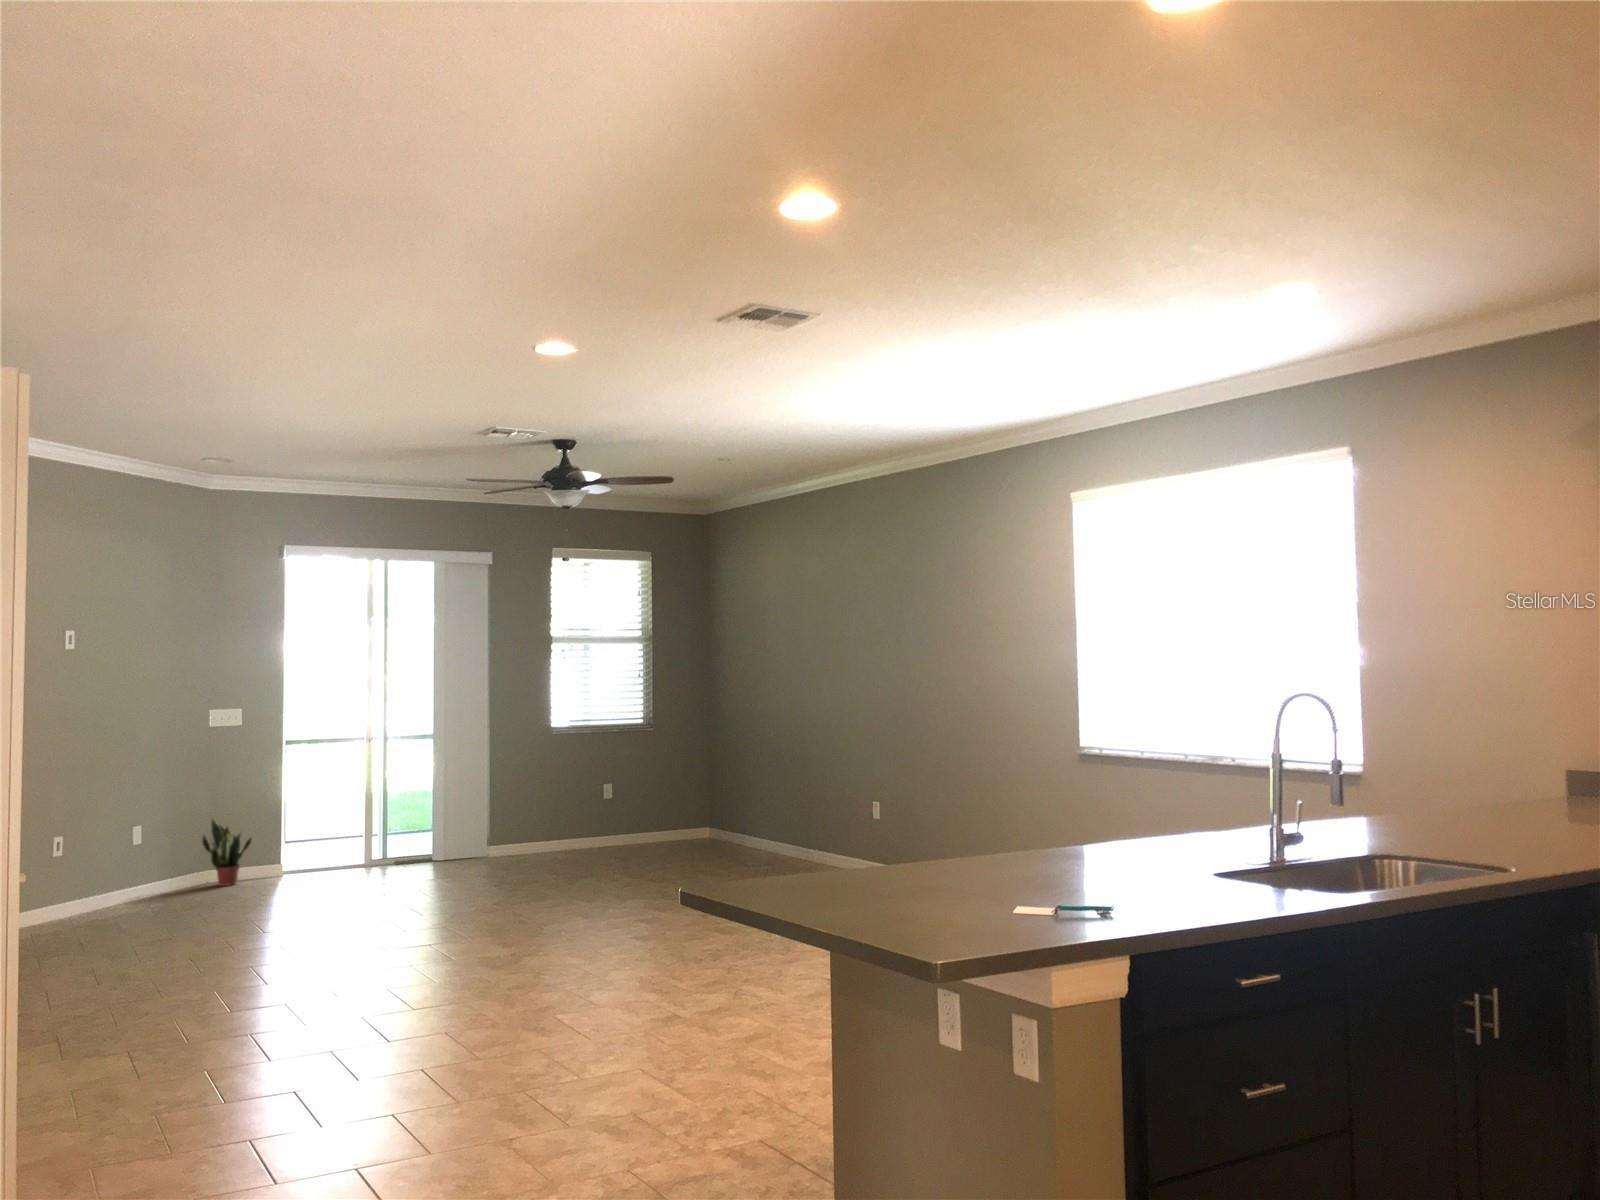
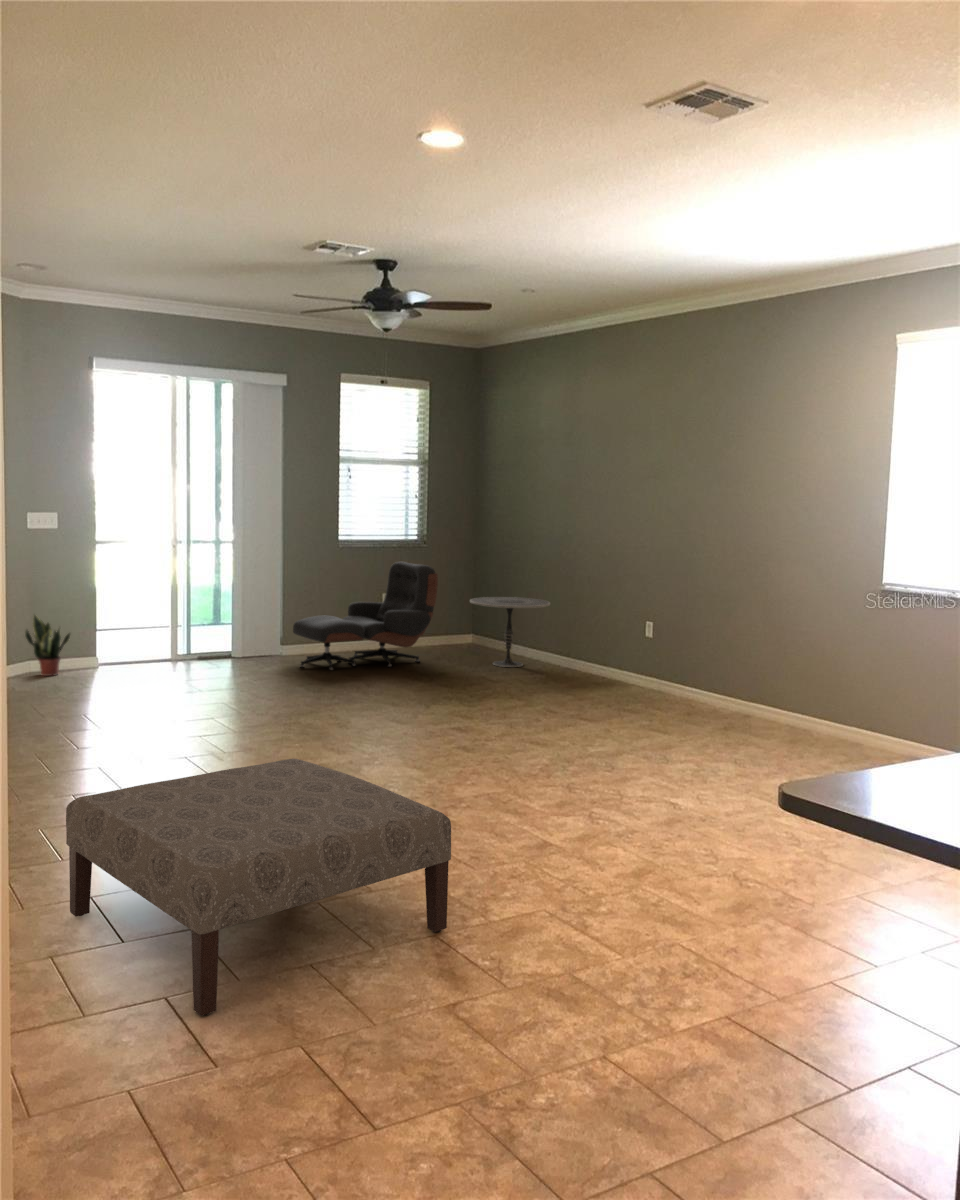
lounge chair: none [499,747,657,869] -> present [293,562,438,670]
side table: none [692,781,780,858] -> present [470,597,550,667]
ottoman: none [180,935,543,1159] -> present [66,759,451,1016]

